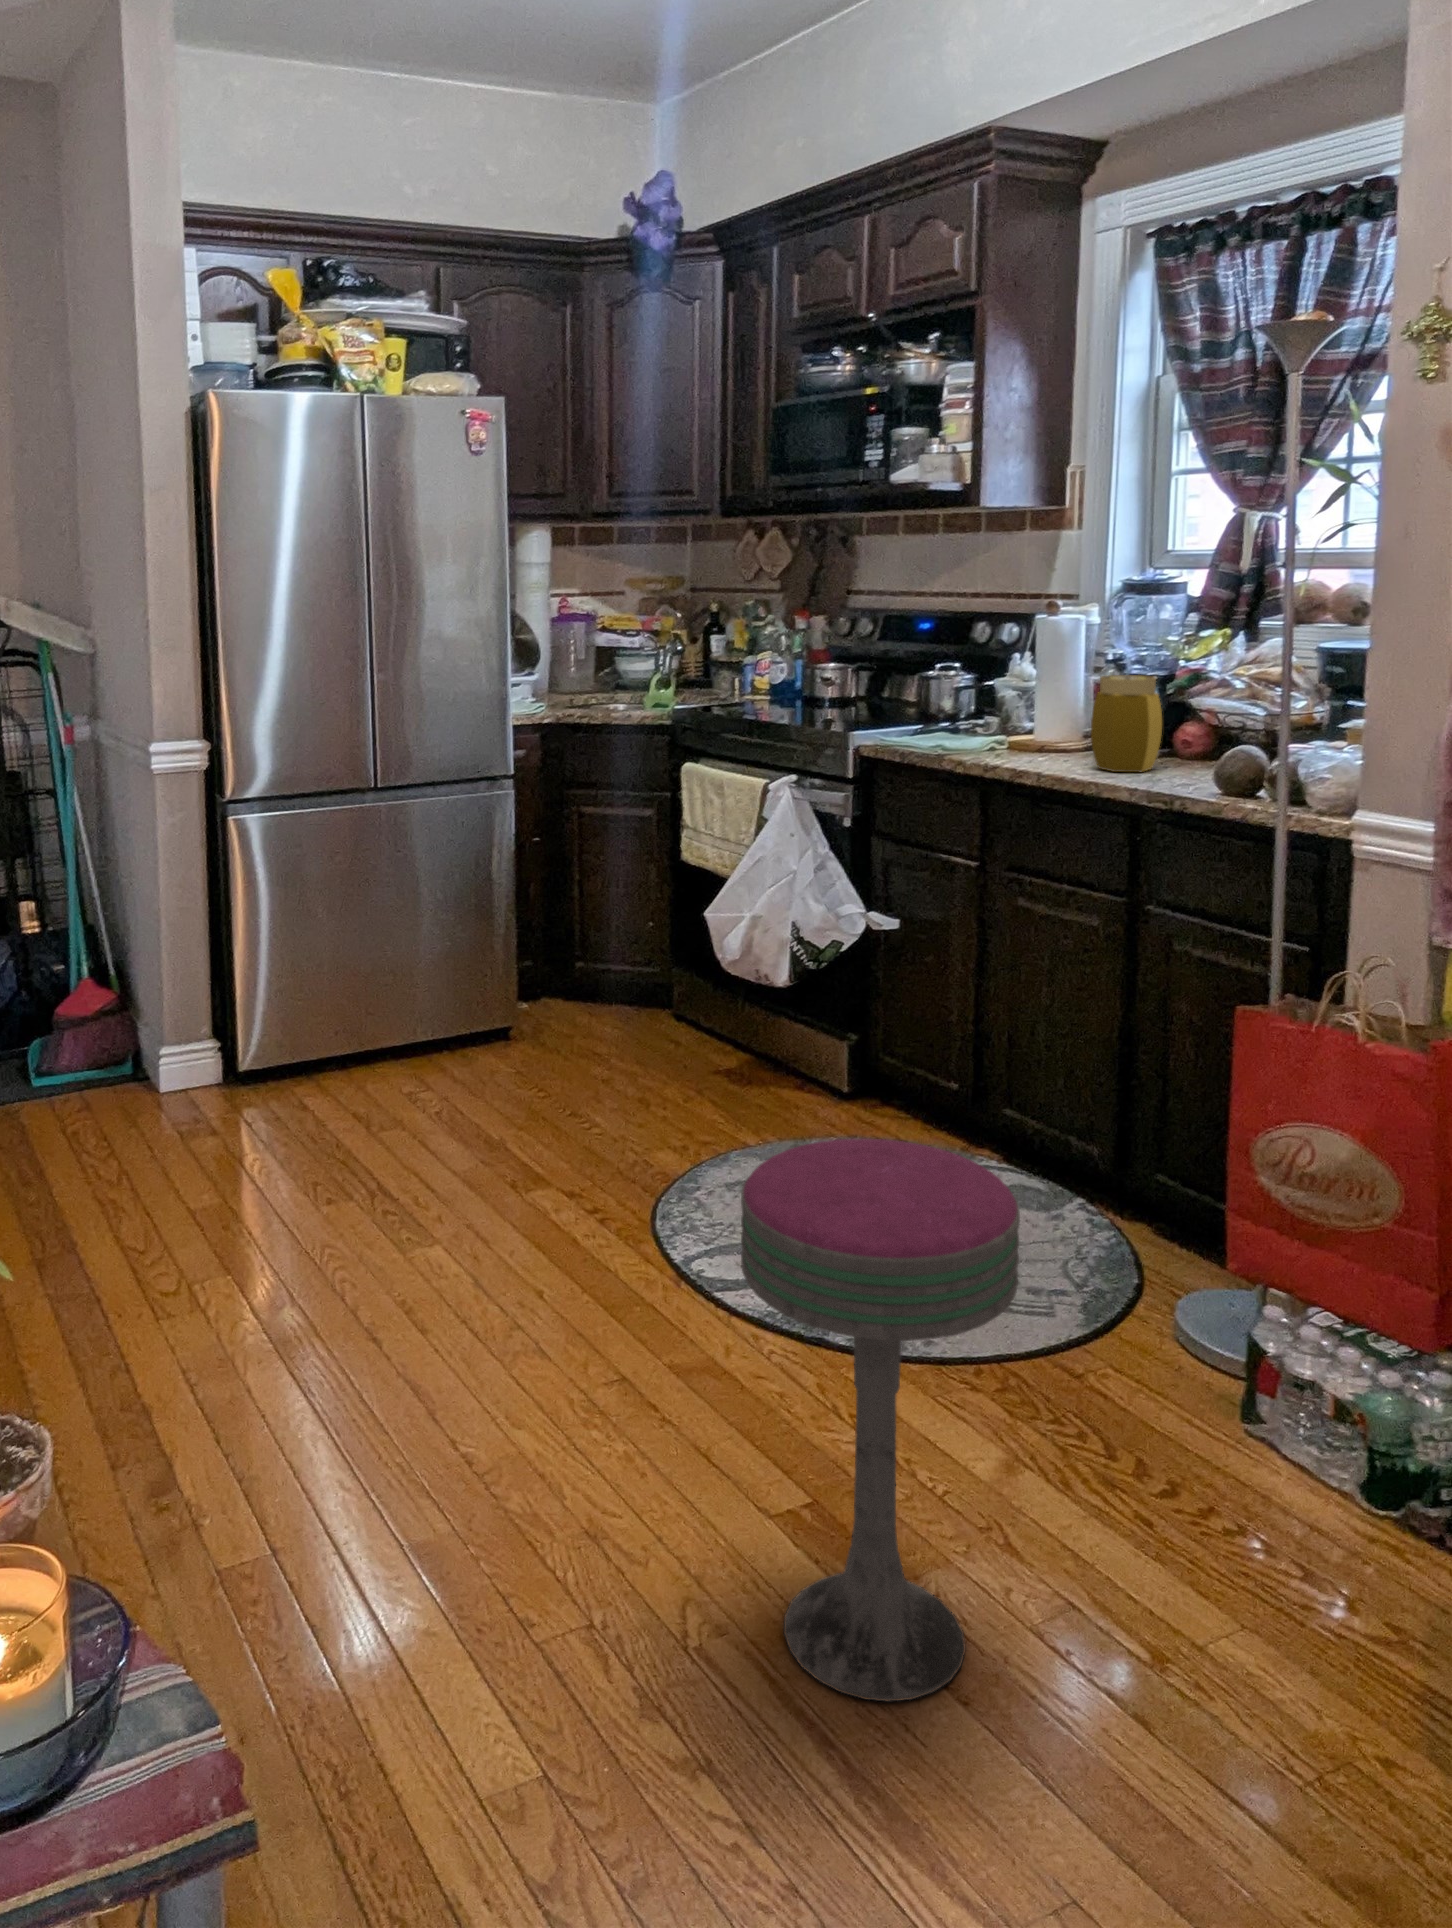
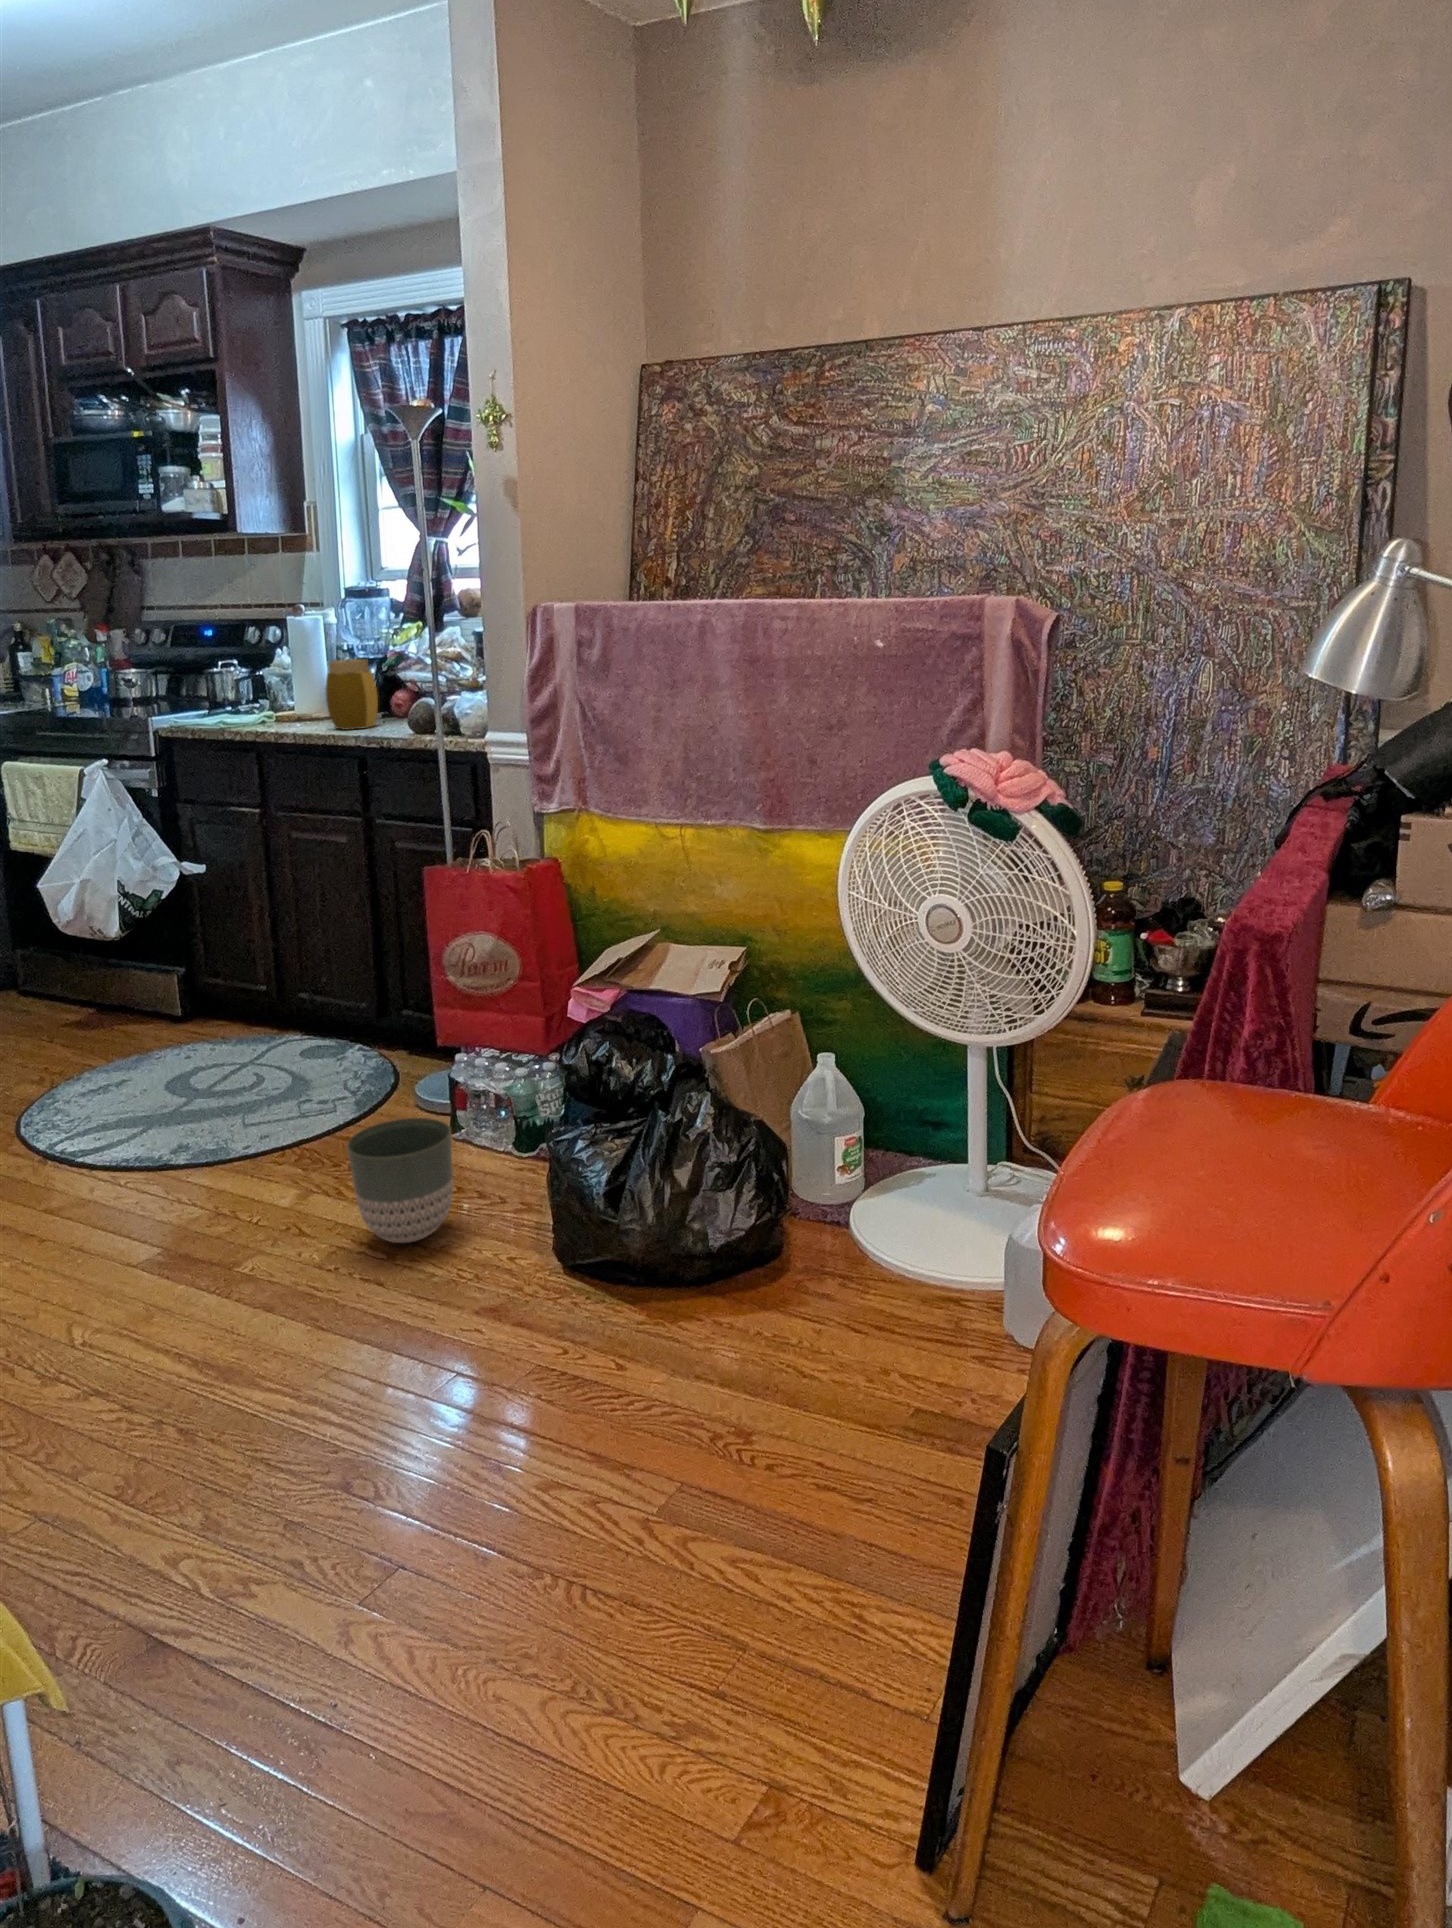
bar stool: present [741,1139,1020,1702] -> none [51,971,257,1321]
planter: none [1126,1436,1305,1667] -> present [347,1118,453,1243]

